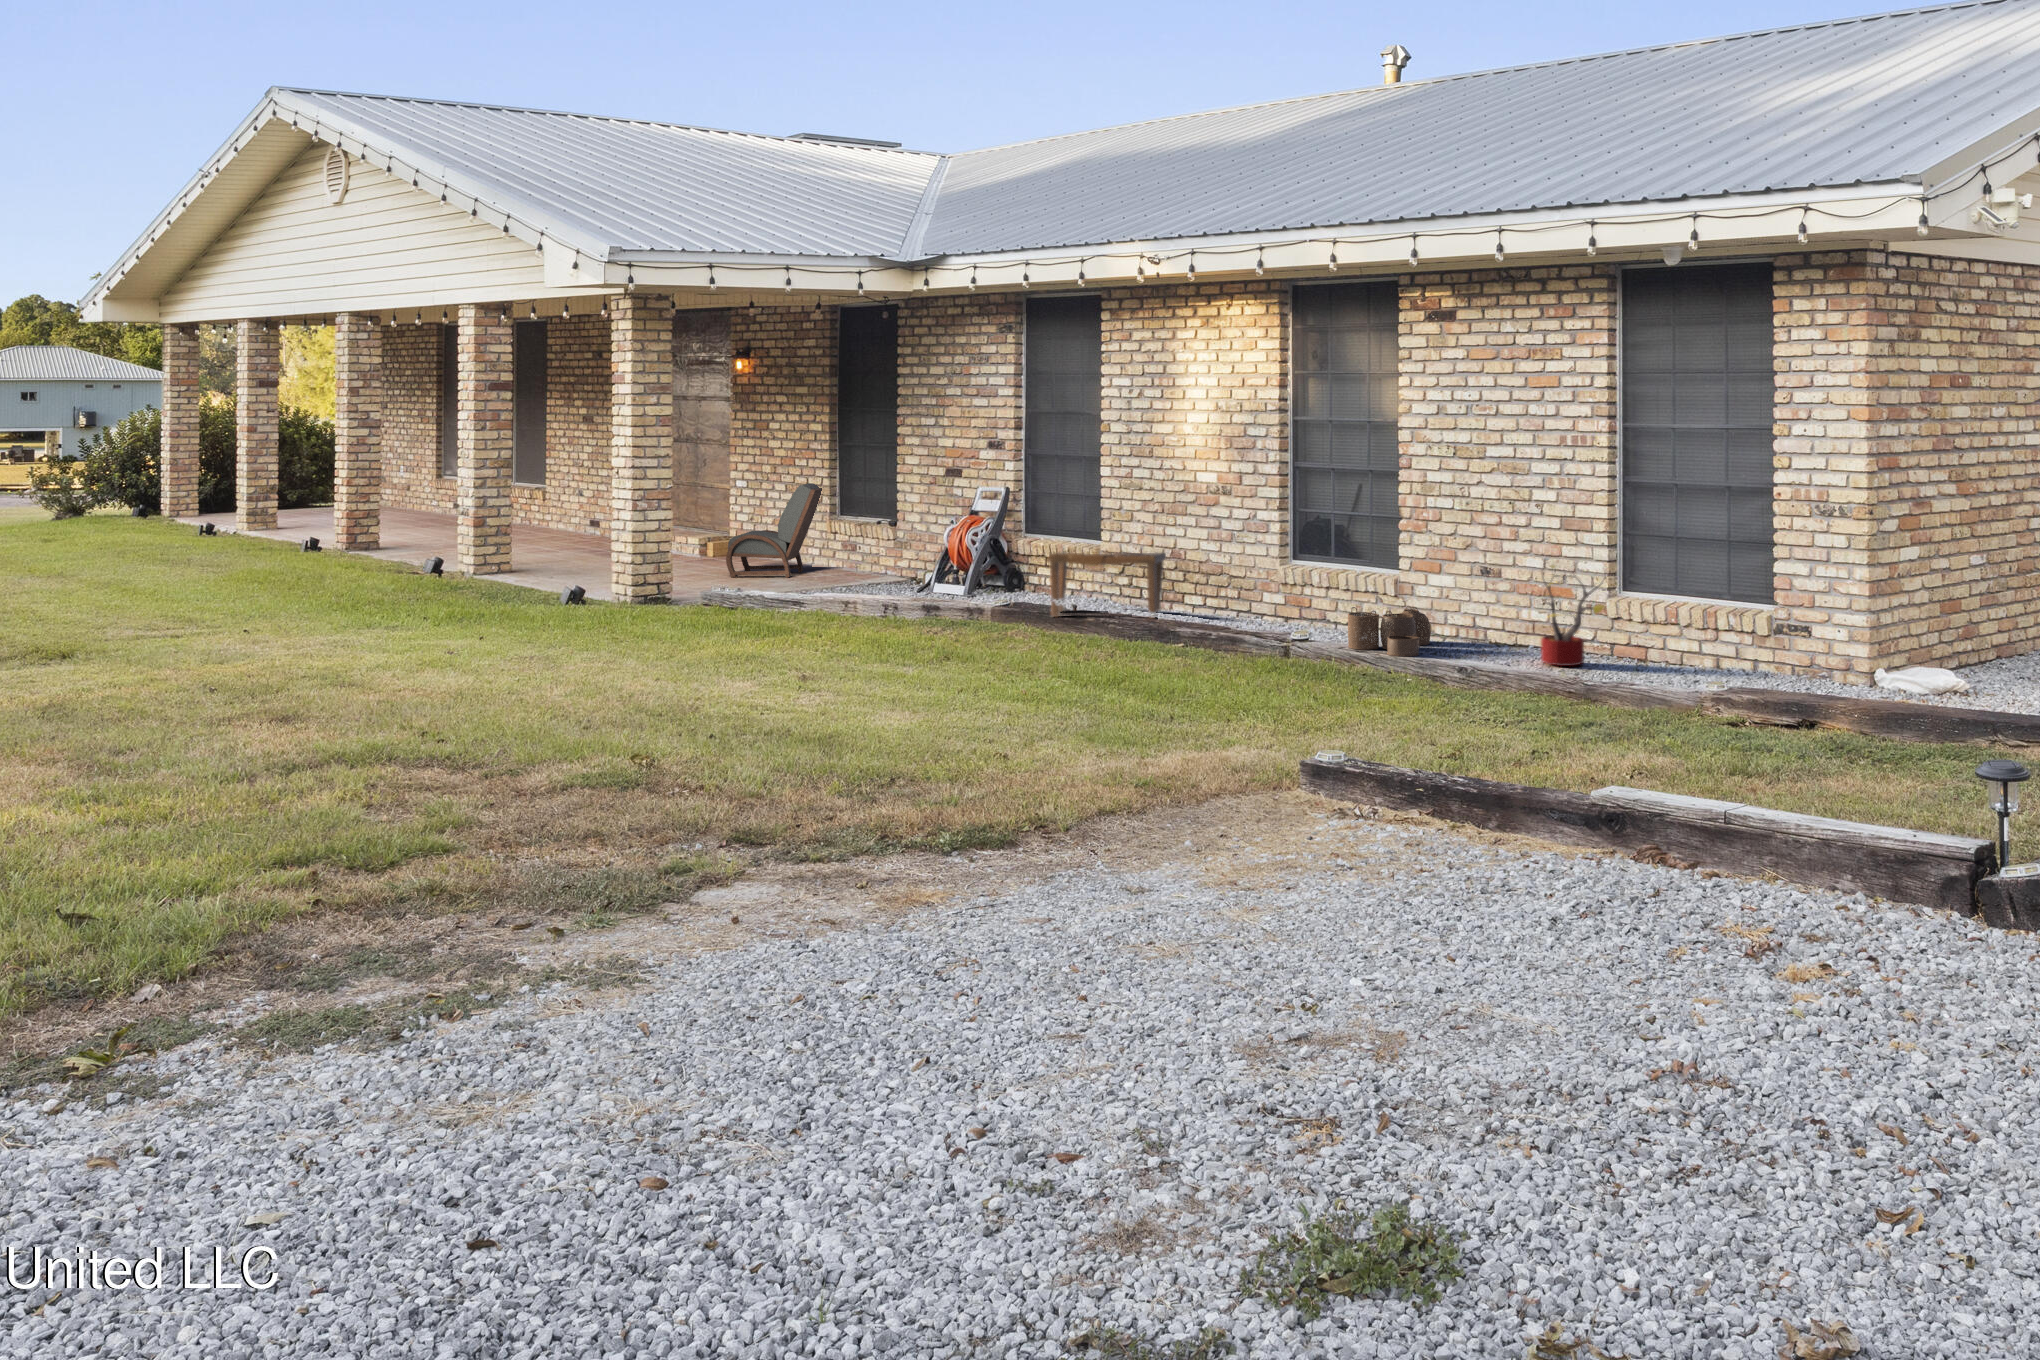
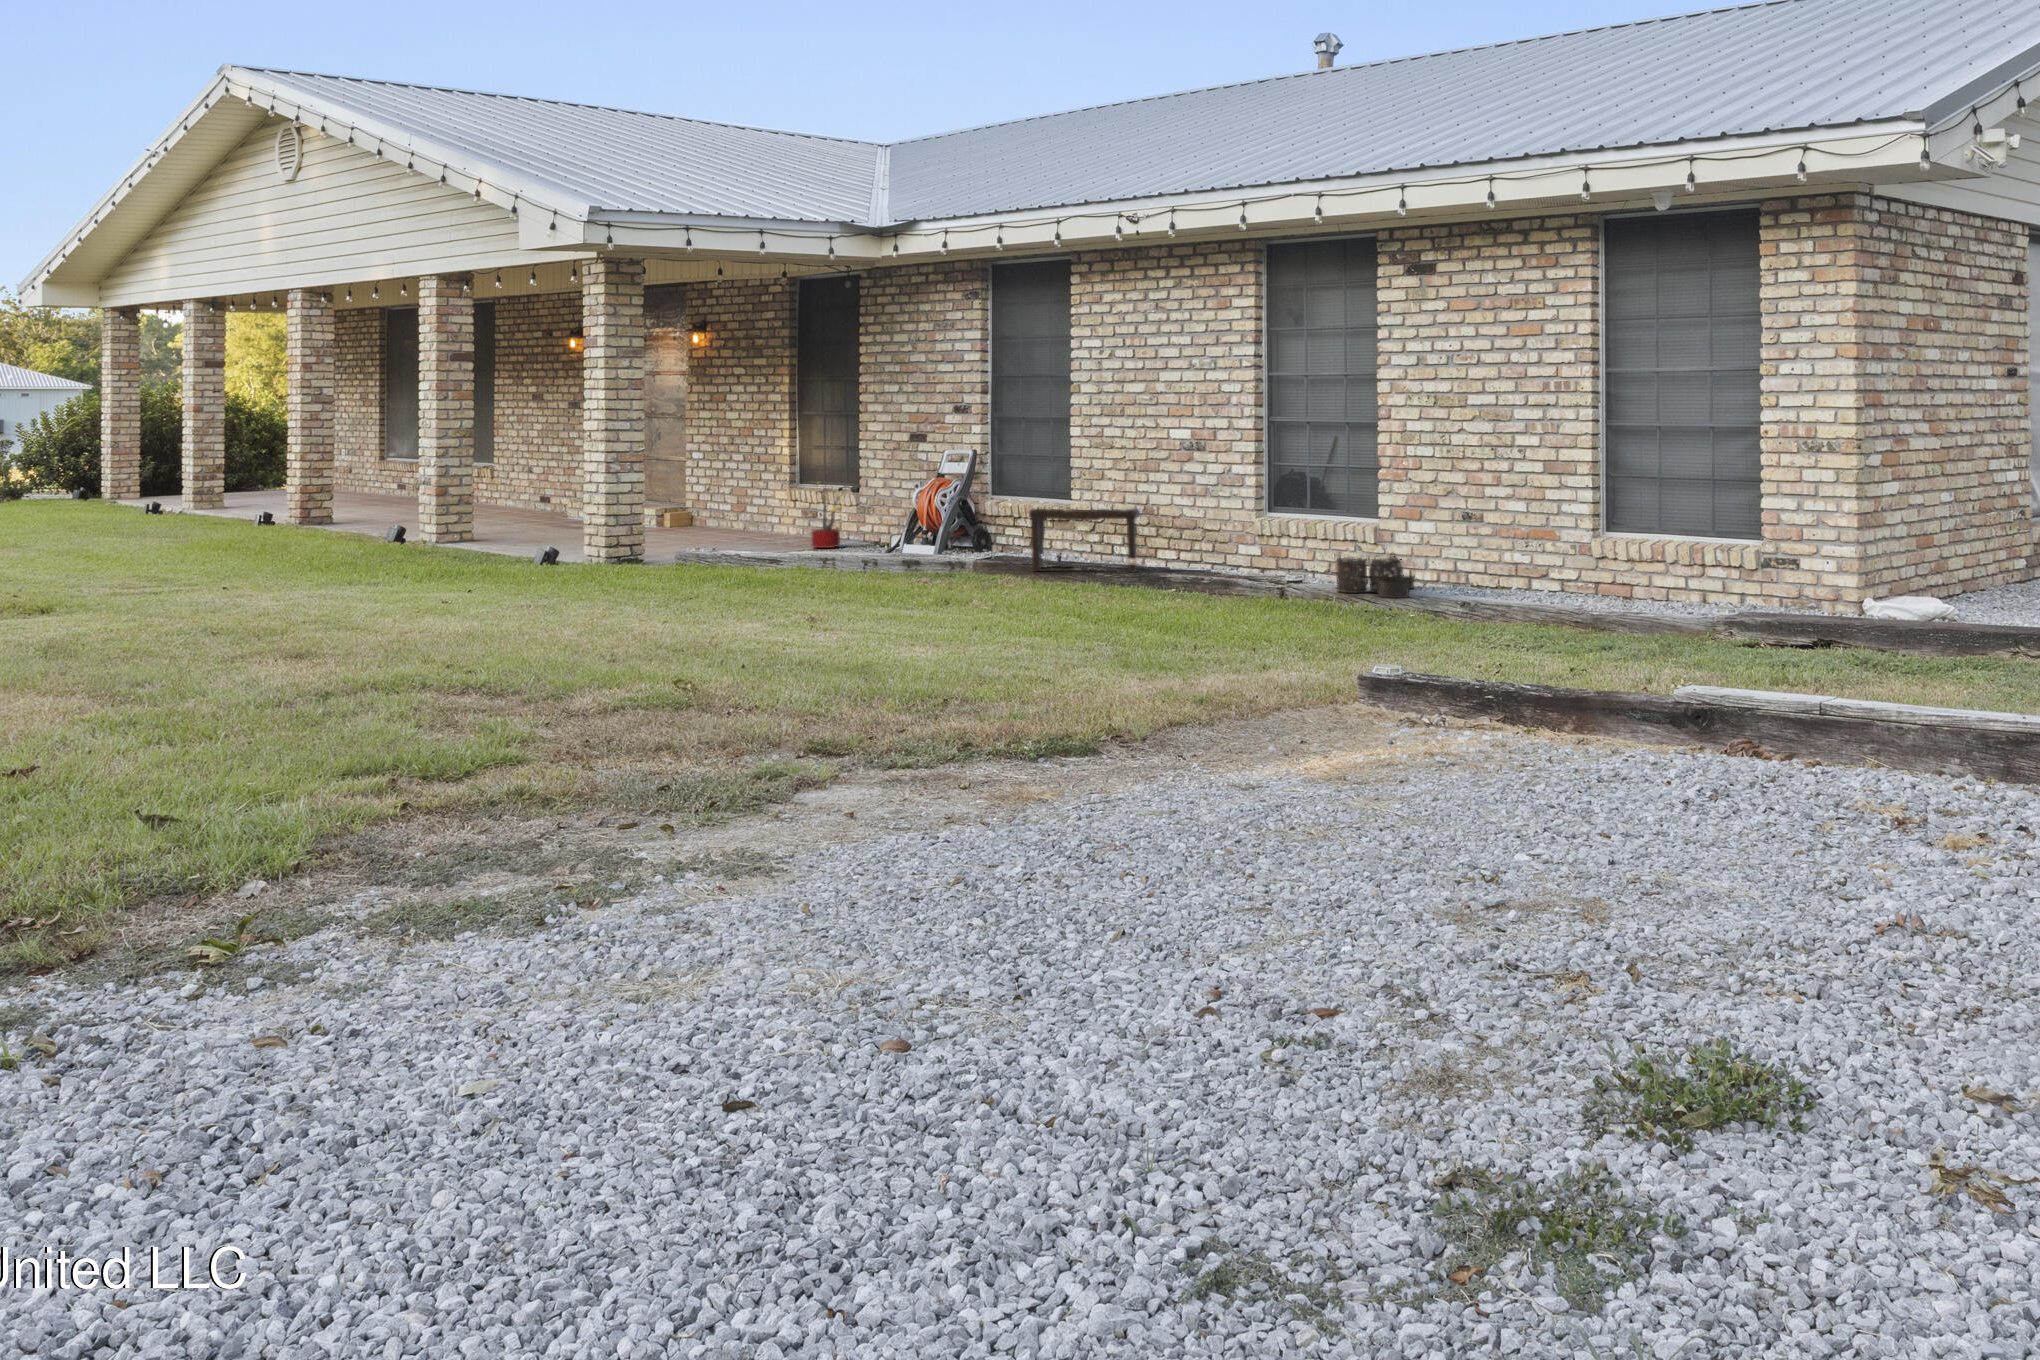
lounge chair: present [726,483,822,578] -> none [691,452,788,545]
decorative plant: present [1541,565,1604,666] -> present [812,485,840,548]

